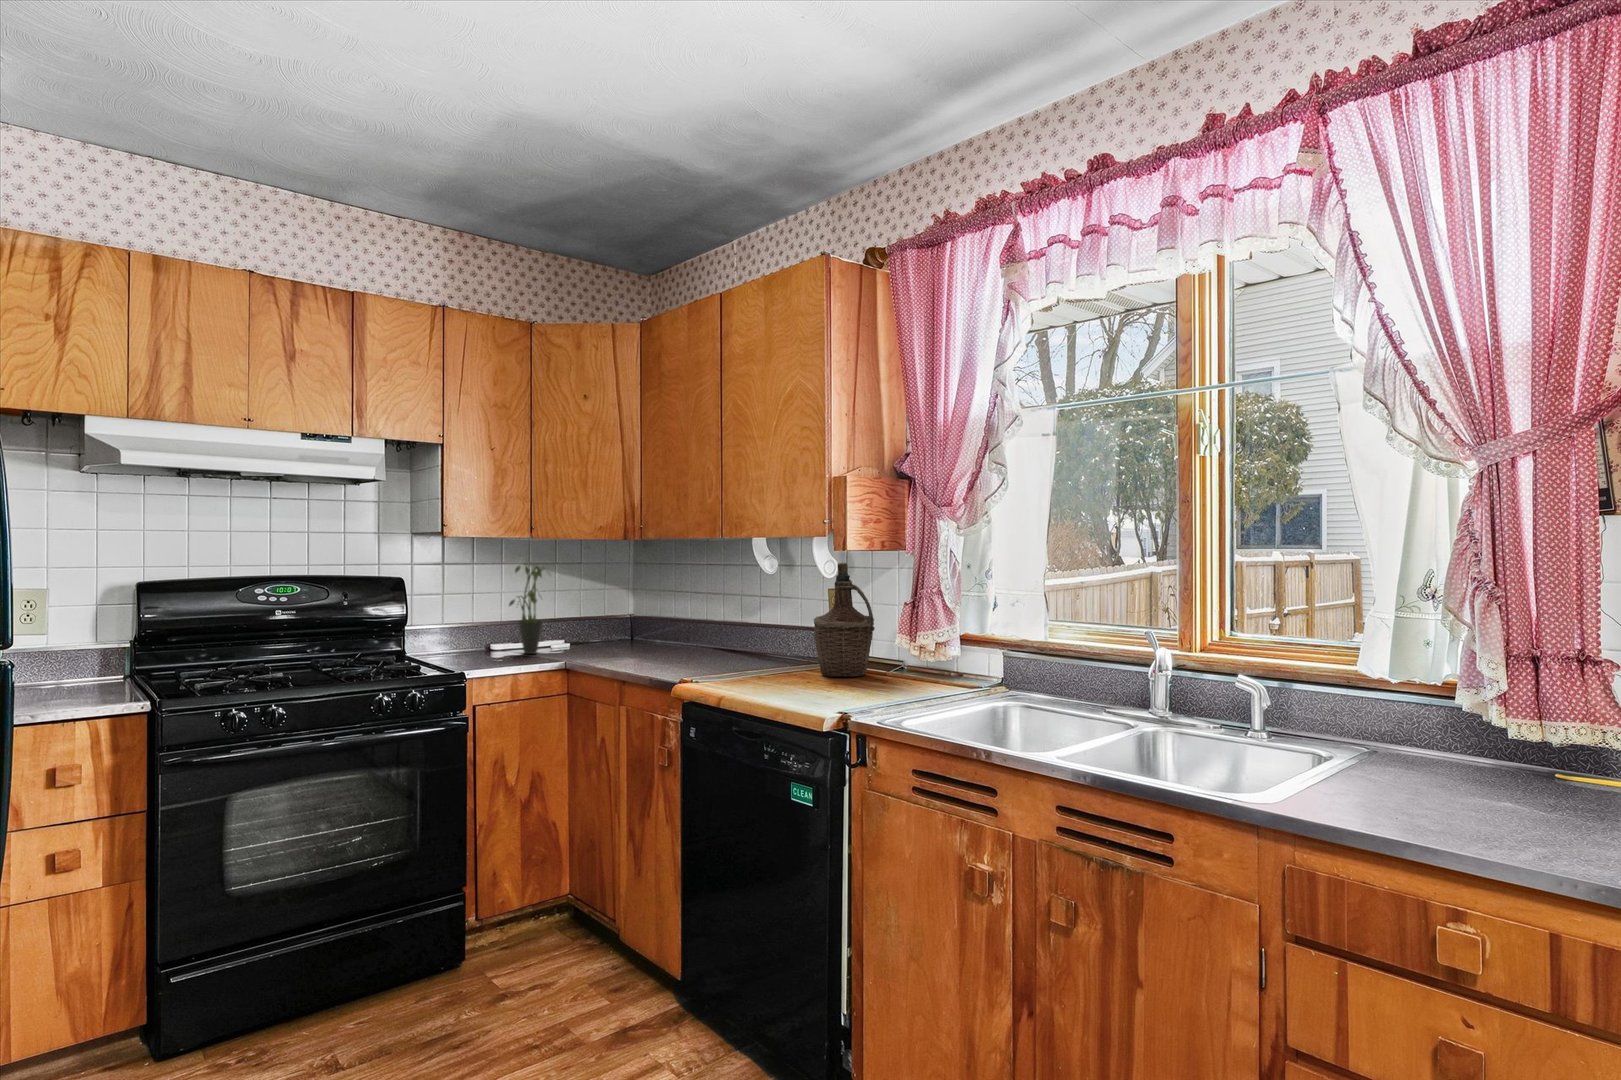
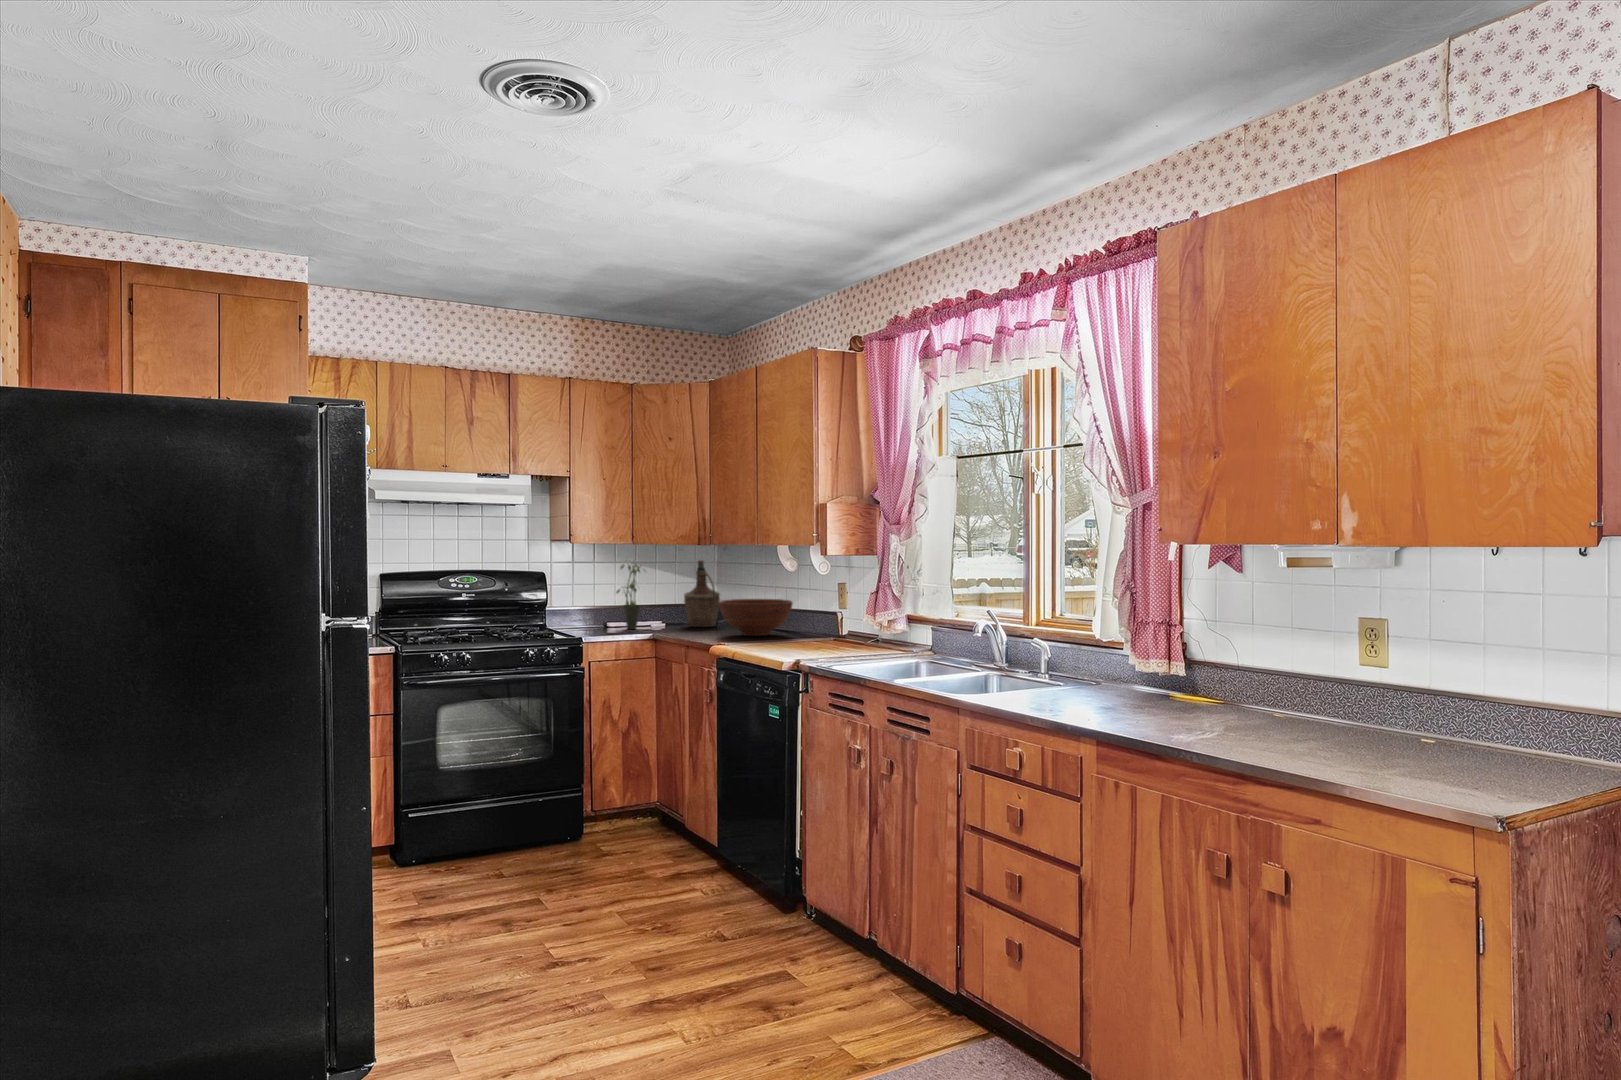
bottle: present [814,563,875,677] -> present [684,560,720,627]
fruit bowl: none [662,610,762,662] -> present [719,599,792,636]

